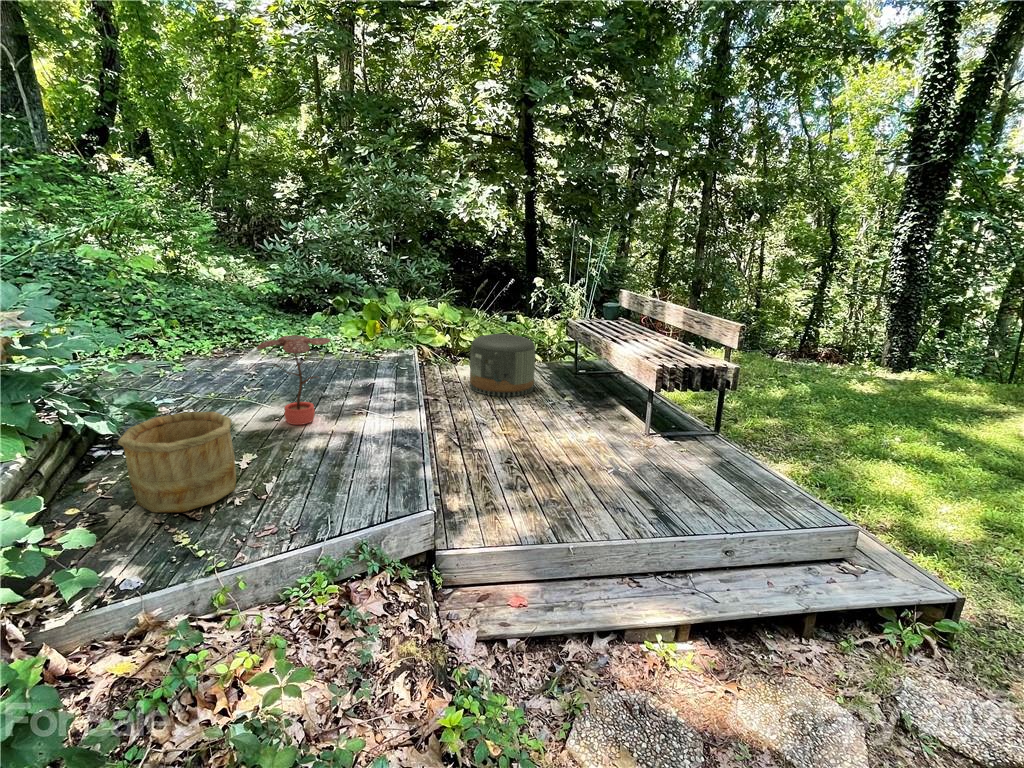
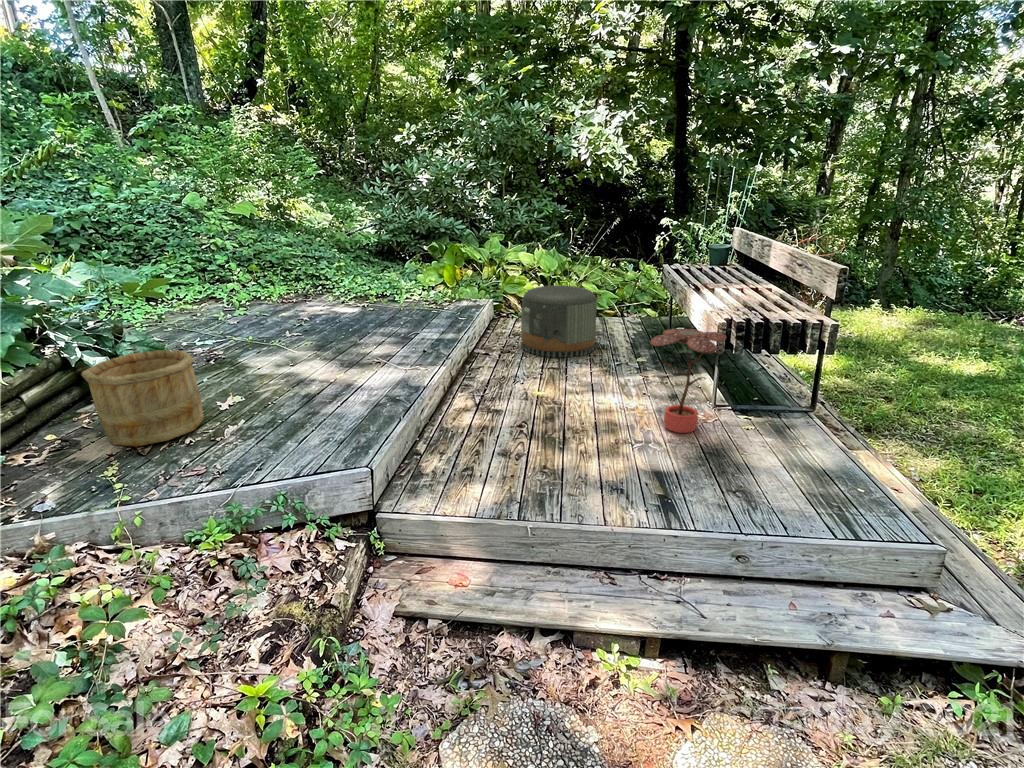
potted plant: present [257,335,330,425] -> present [651,329,726,433]

